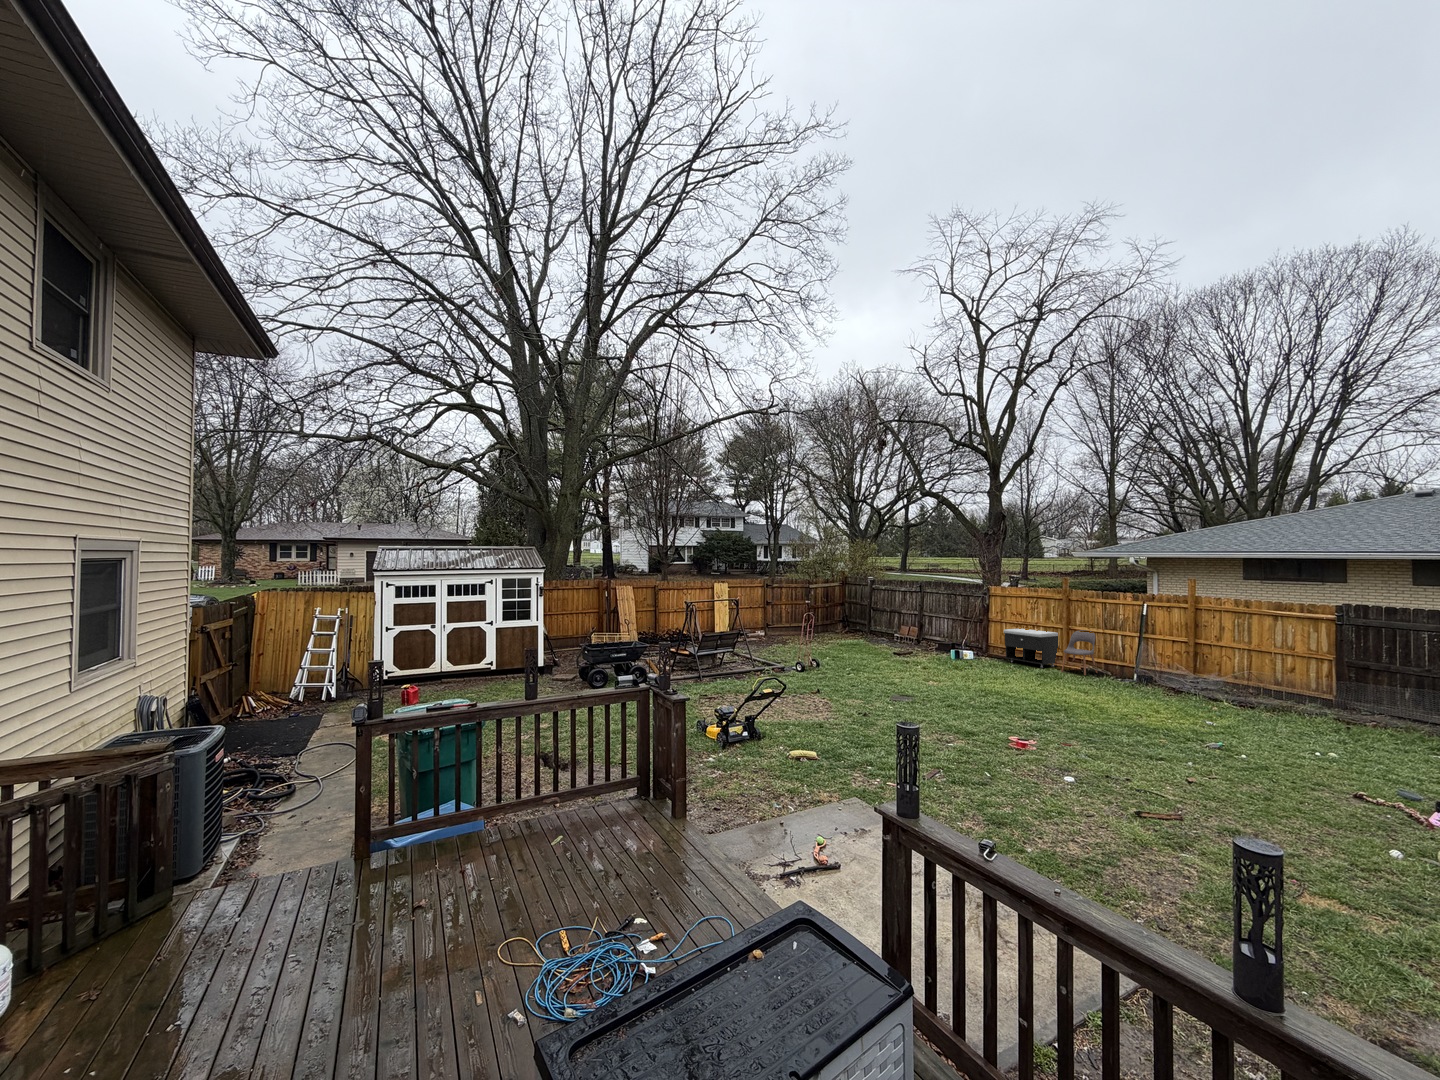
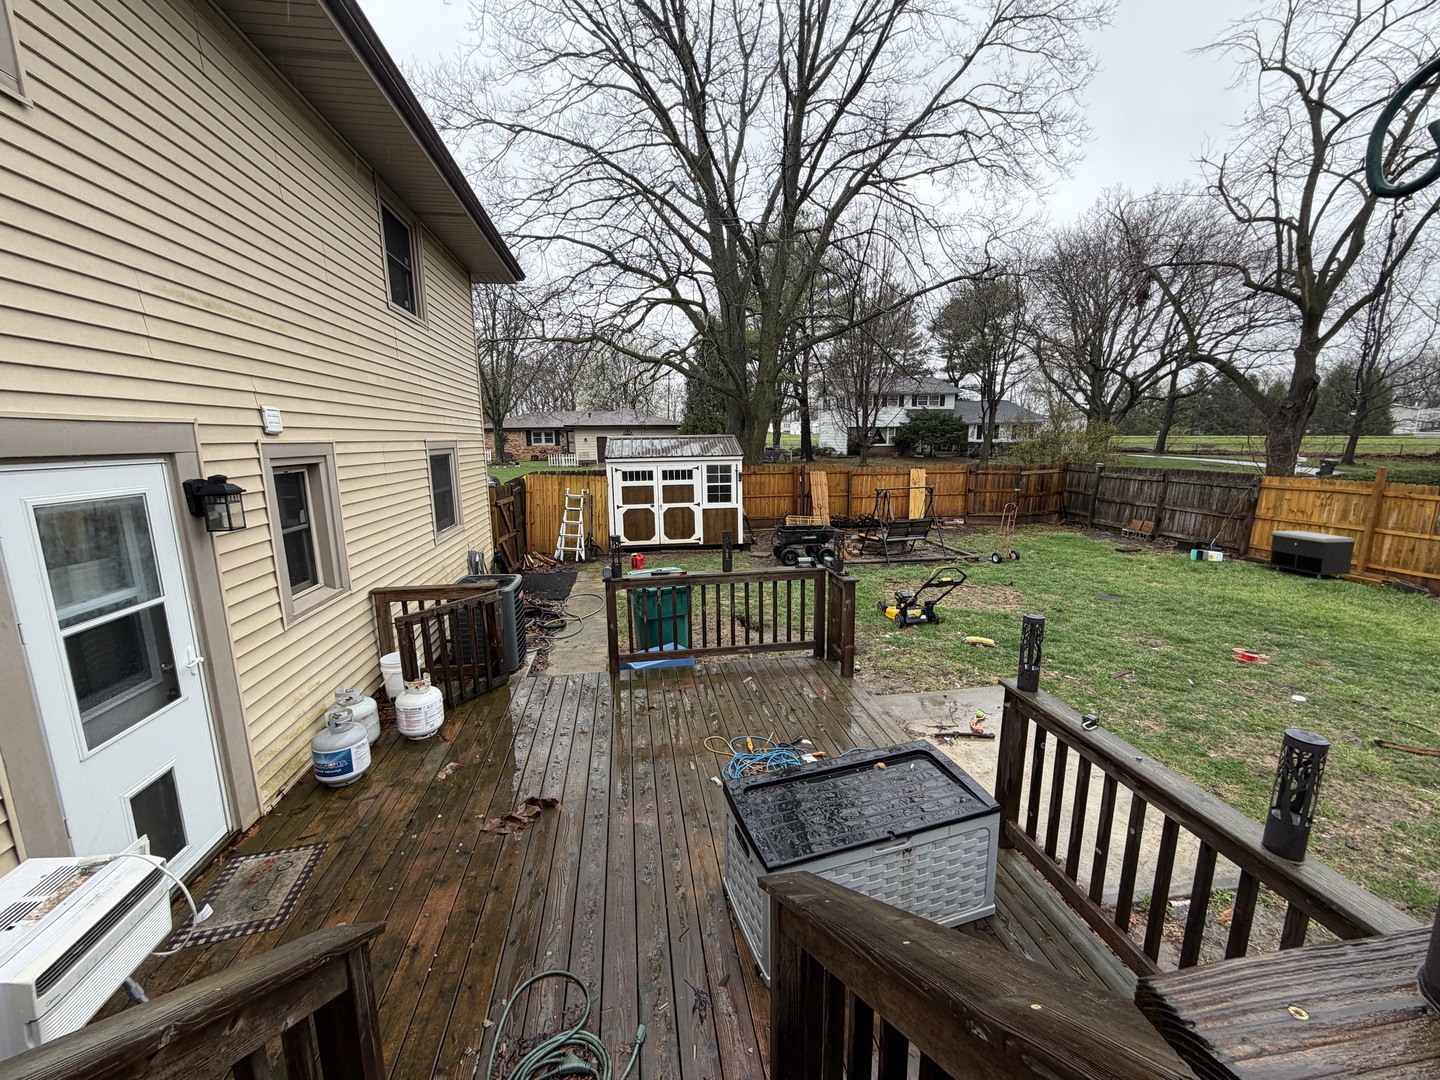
chair: present [1061,630,1097,675] -> none [1346,537,1411,591]

